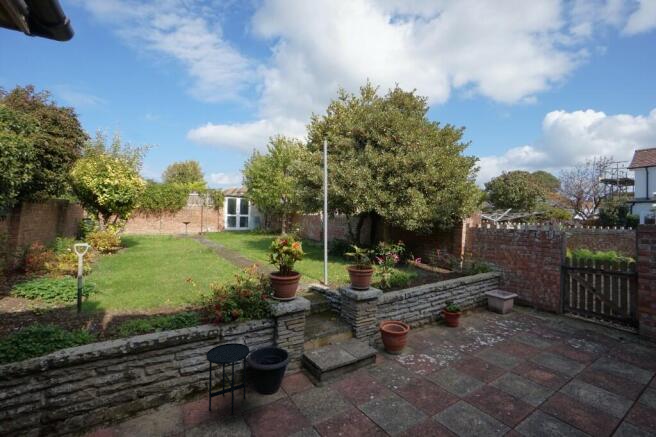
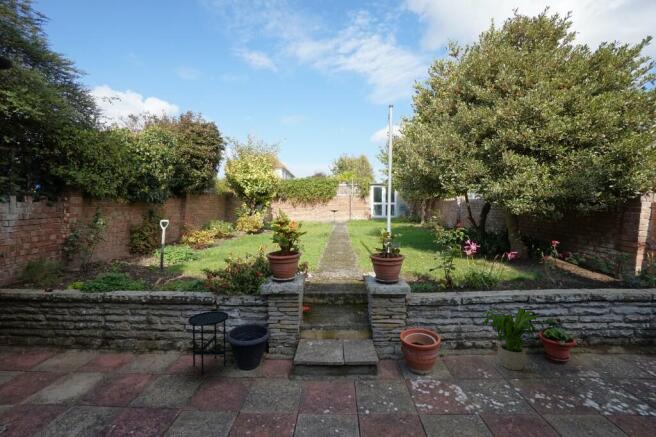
potted plant: none [418,296,458,338] -> present [480,308,548,370]

